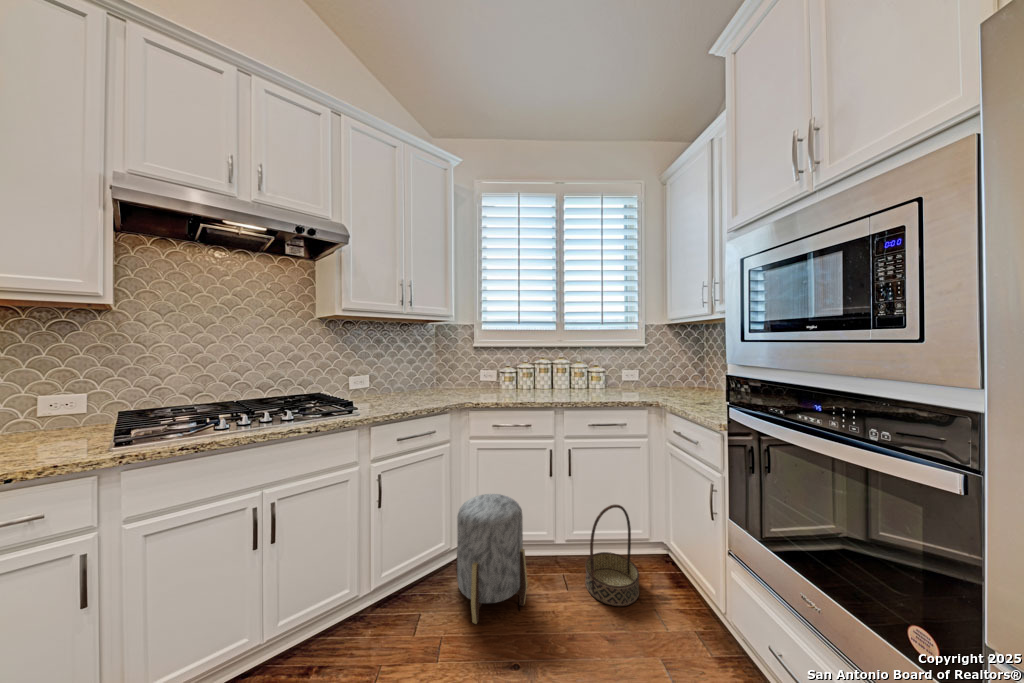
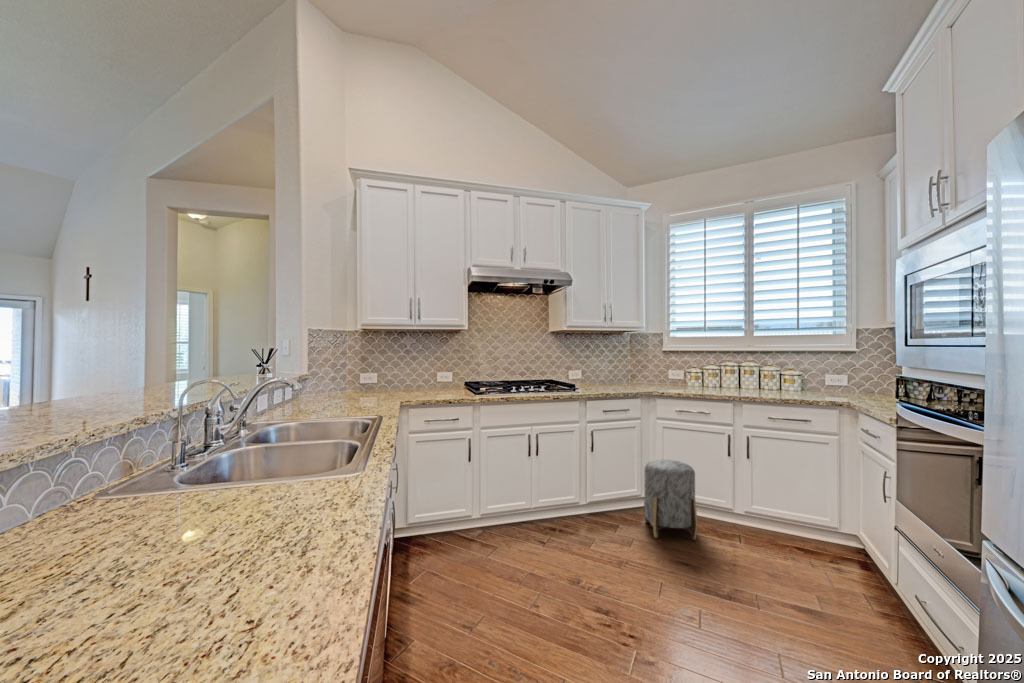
basket: present [585,505,639,606] -> none [752,481,803,559]

